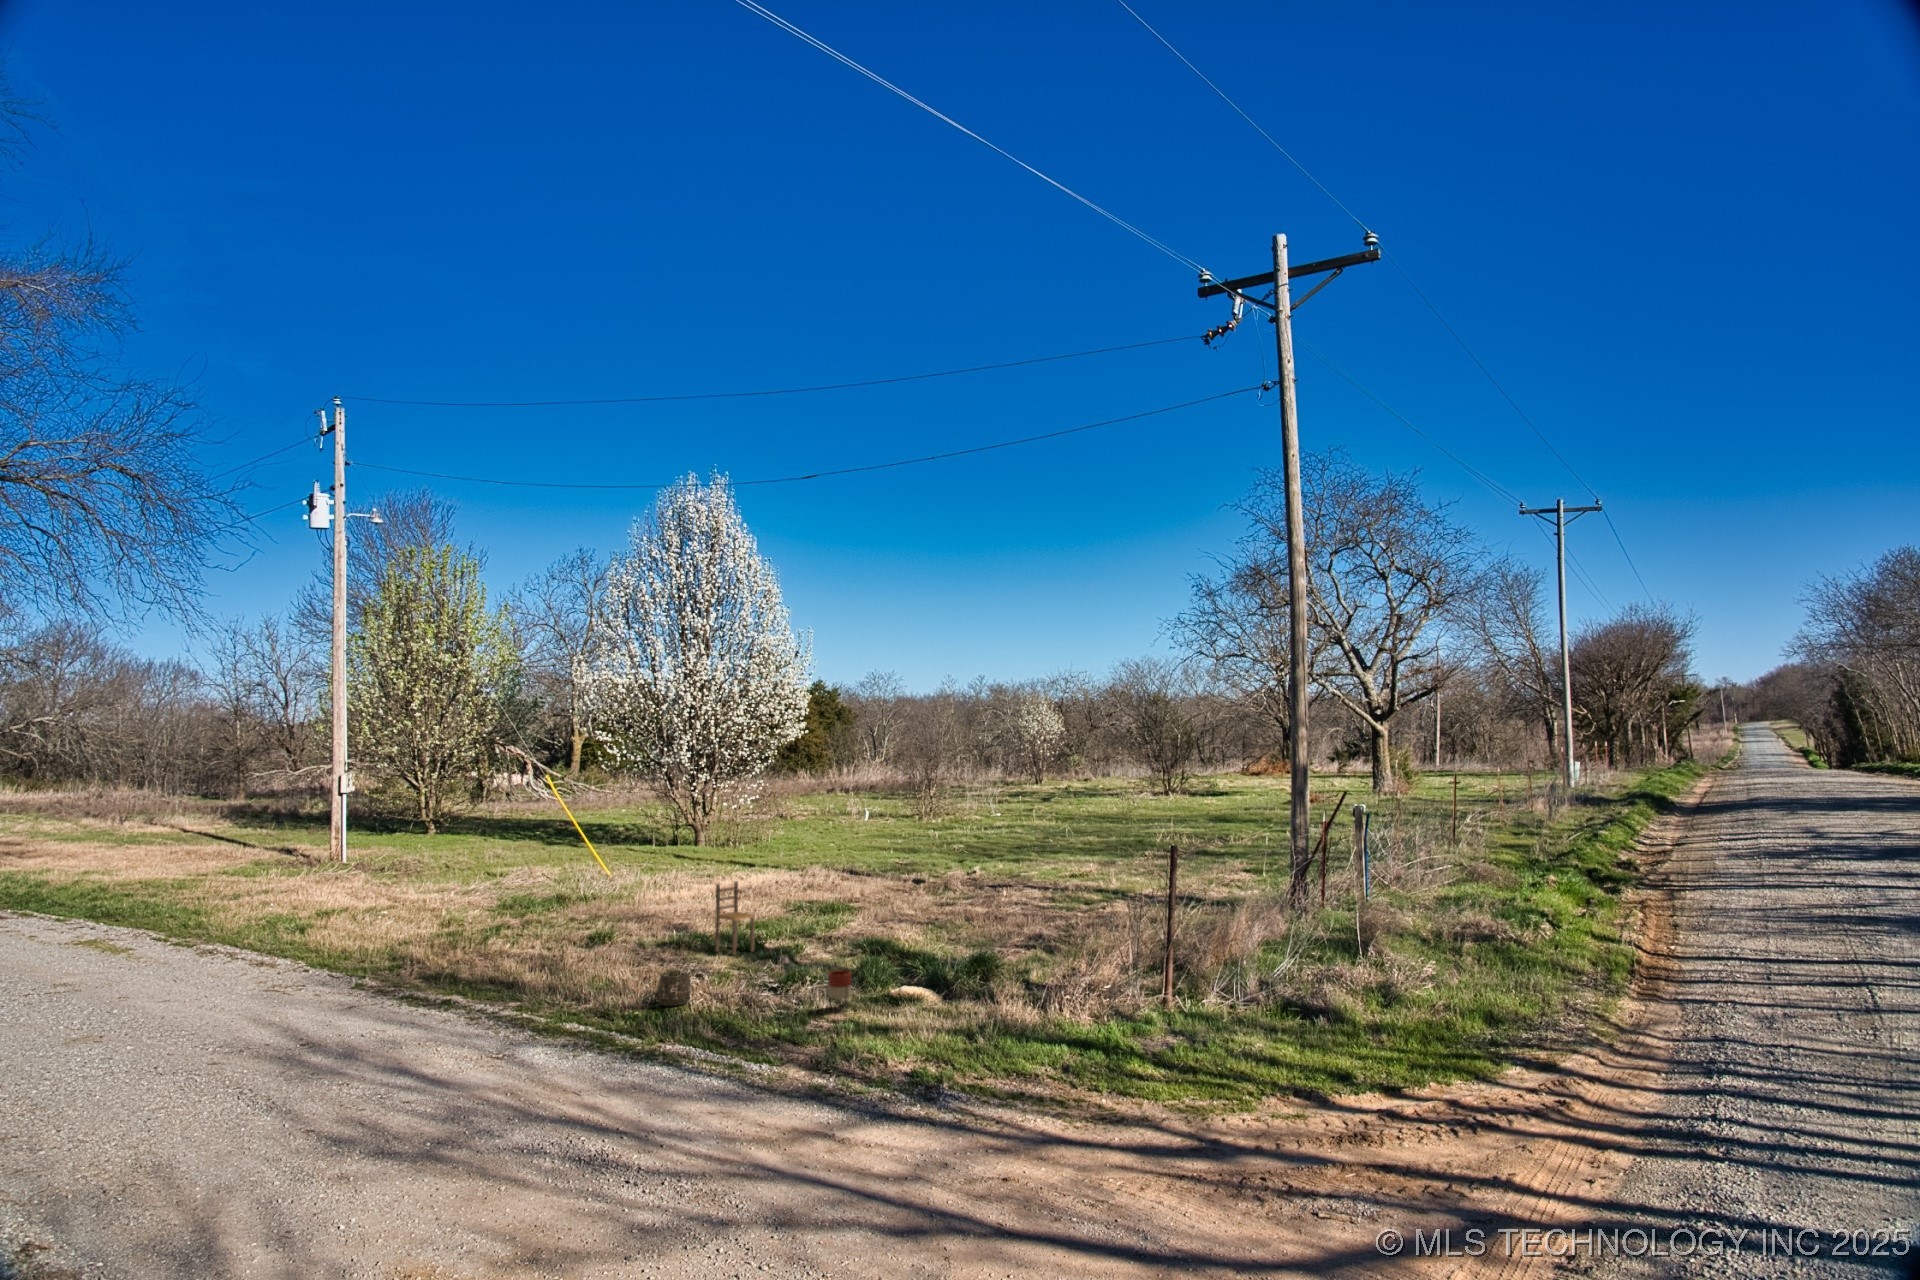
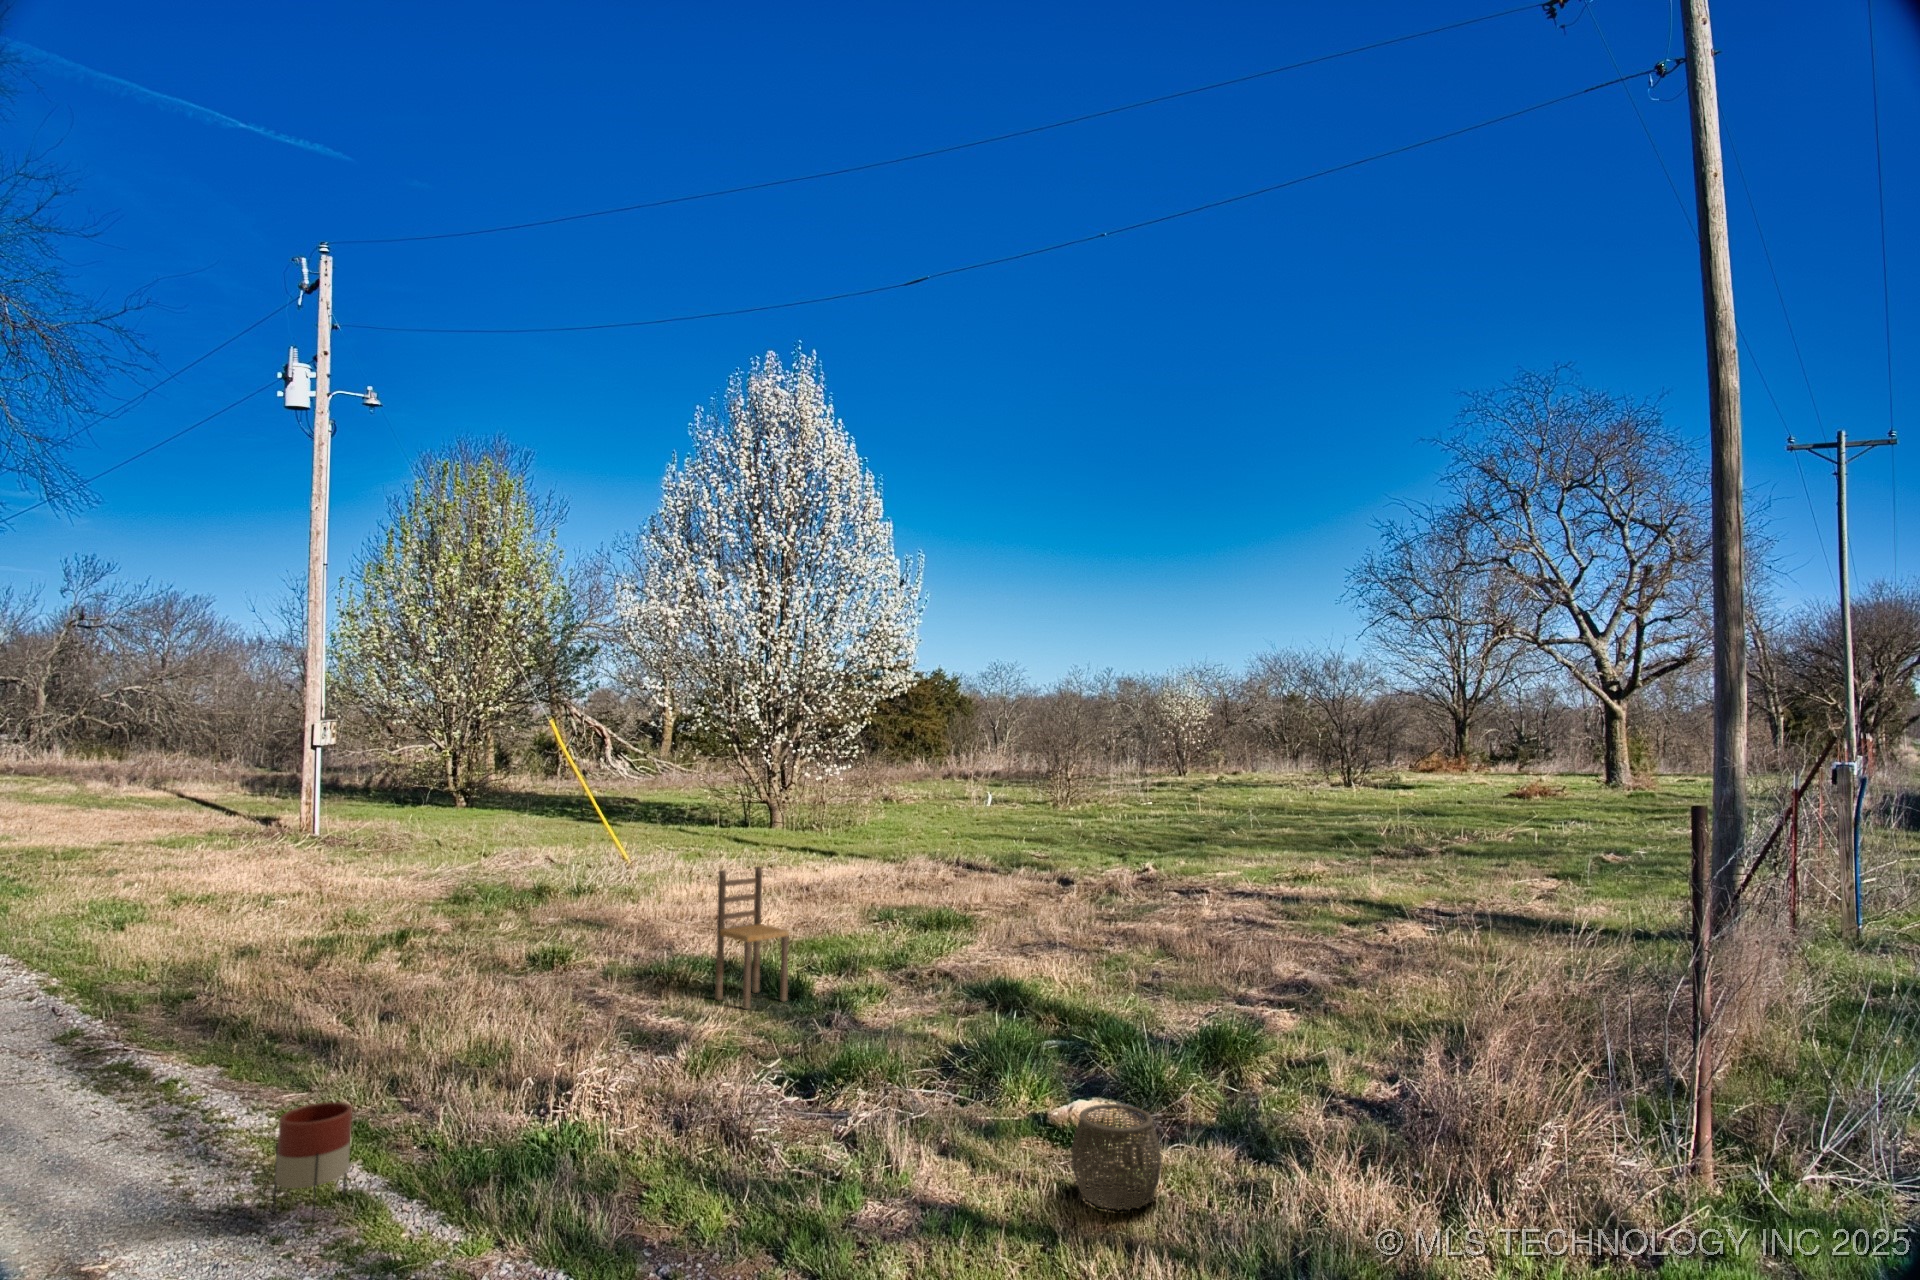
planter: present [828,970,852,999] -> present [272,1102,352,1224]
woven basket: present [657,971,692,1006] -> present [1071,1104,1162,1210]

